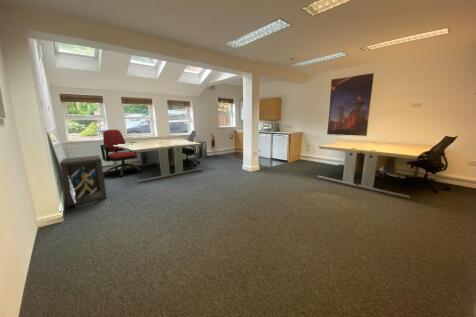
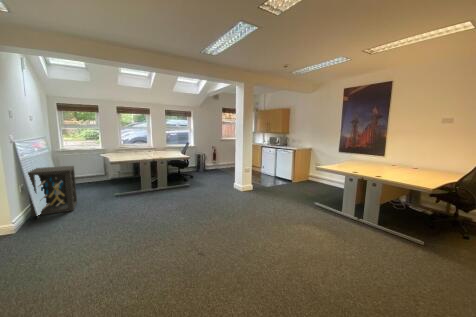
office chair: present [100,130,141,177] -> none [89,139,128,188]

